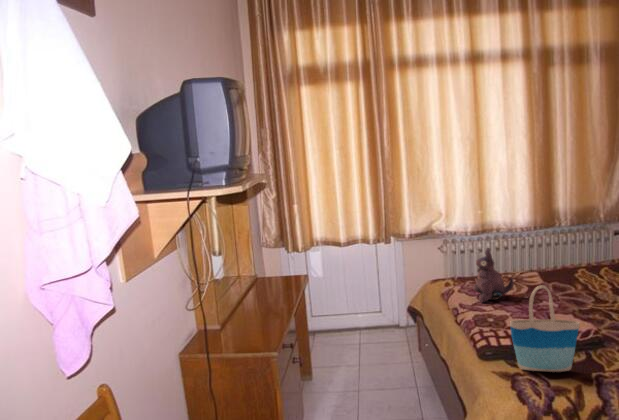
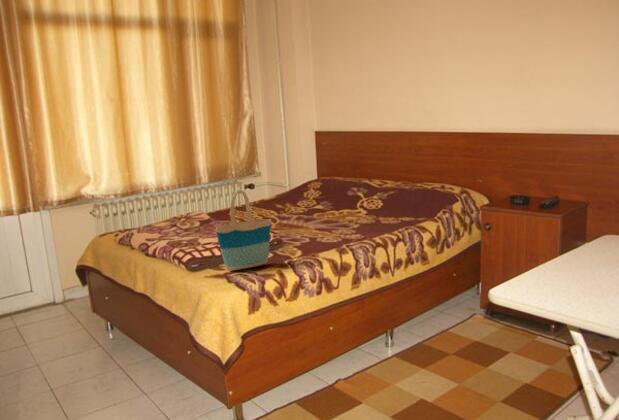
plush toy: present [473,249,514,302] -> none [152,186,190,235]

